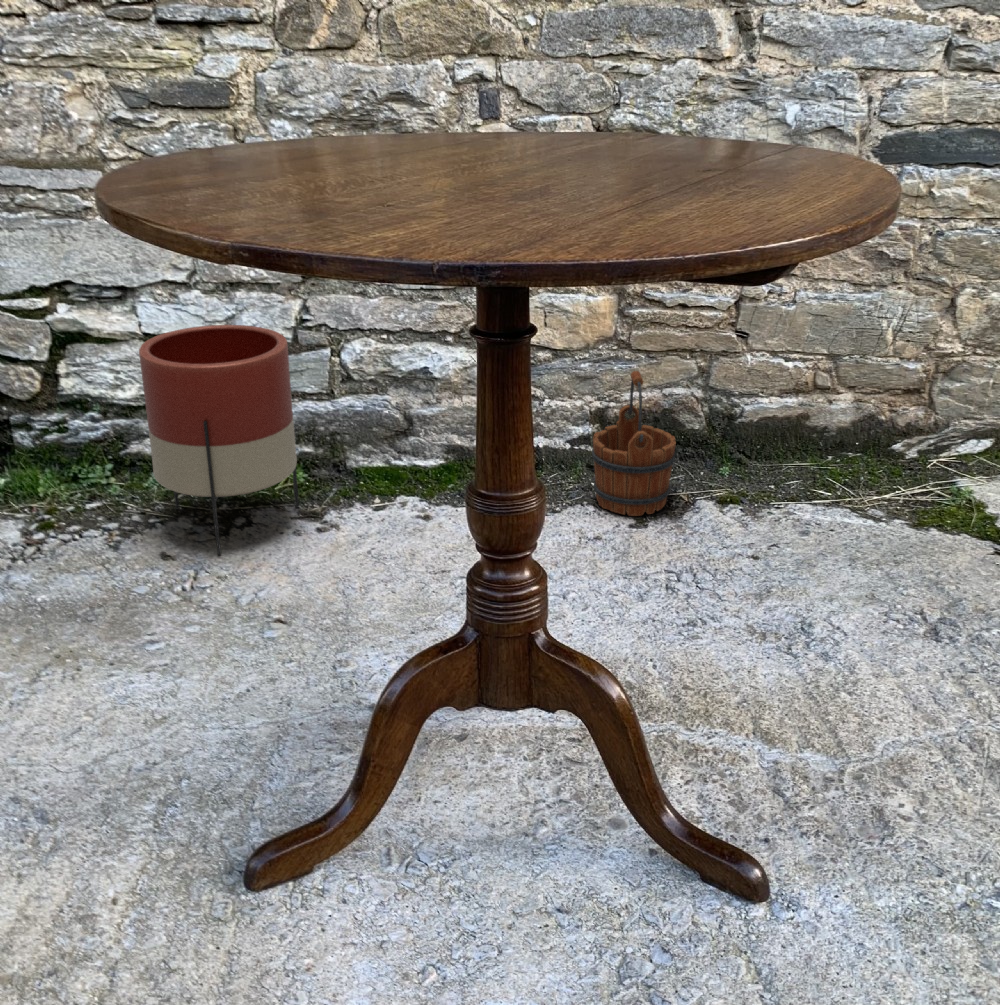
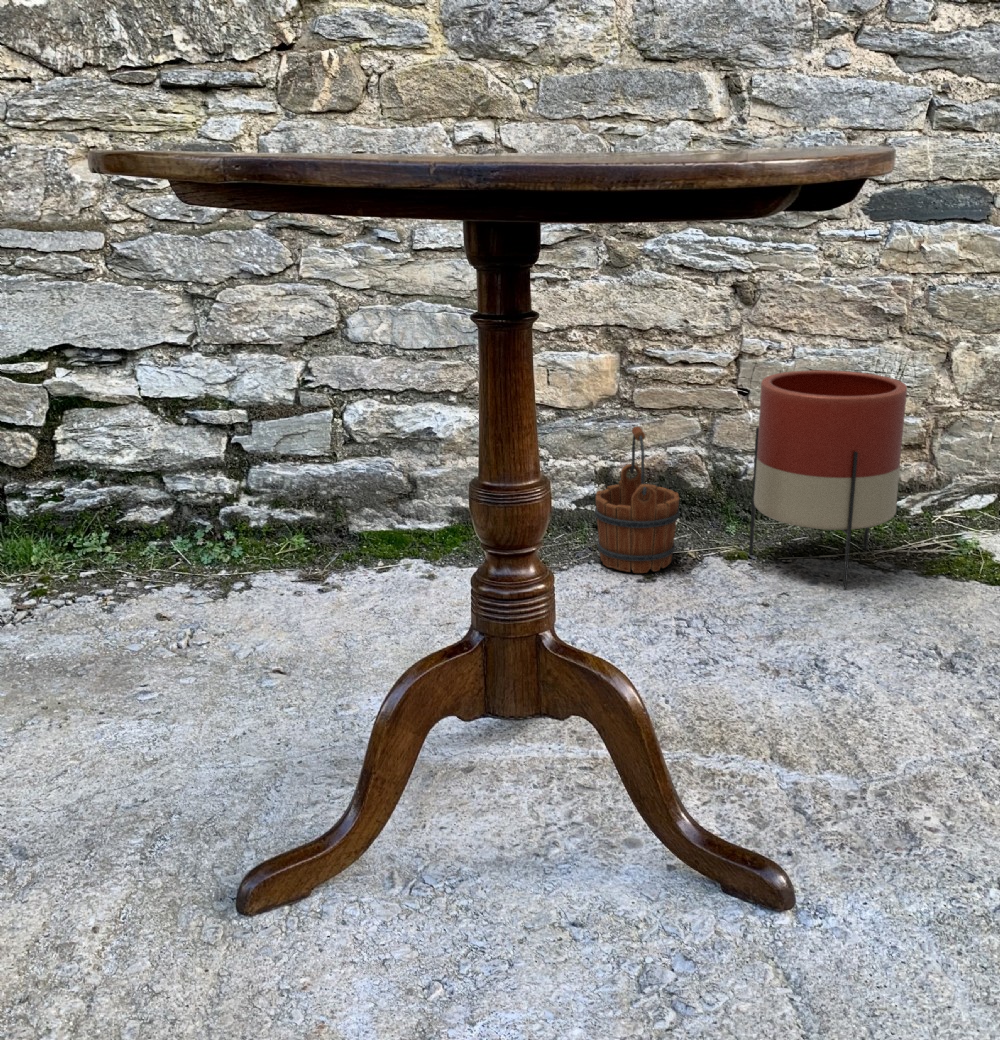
planter: present [139,325,299,555] -> present [749,370,907,589]

